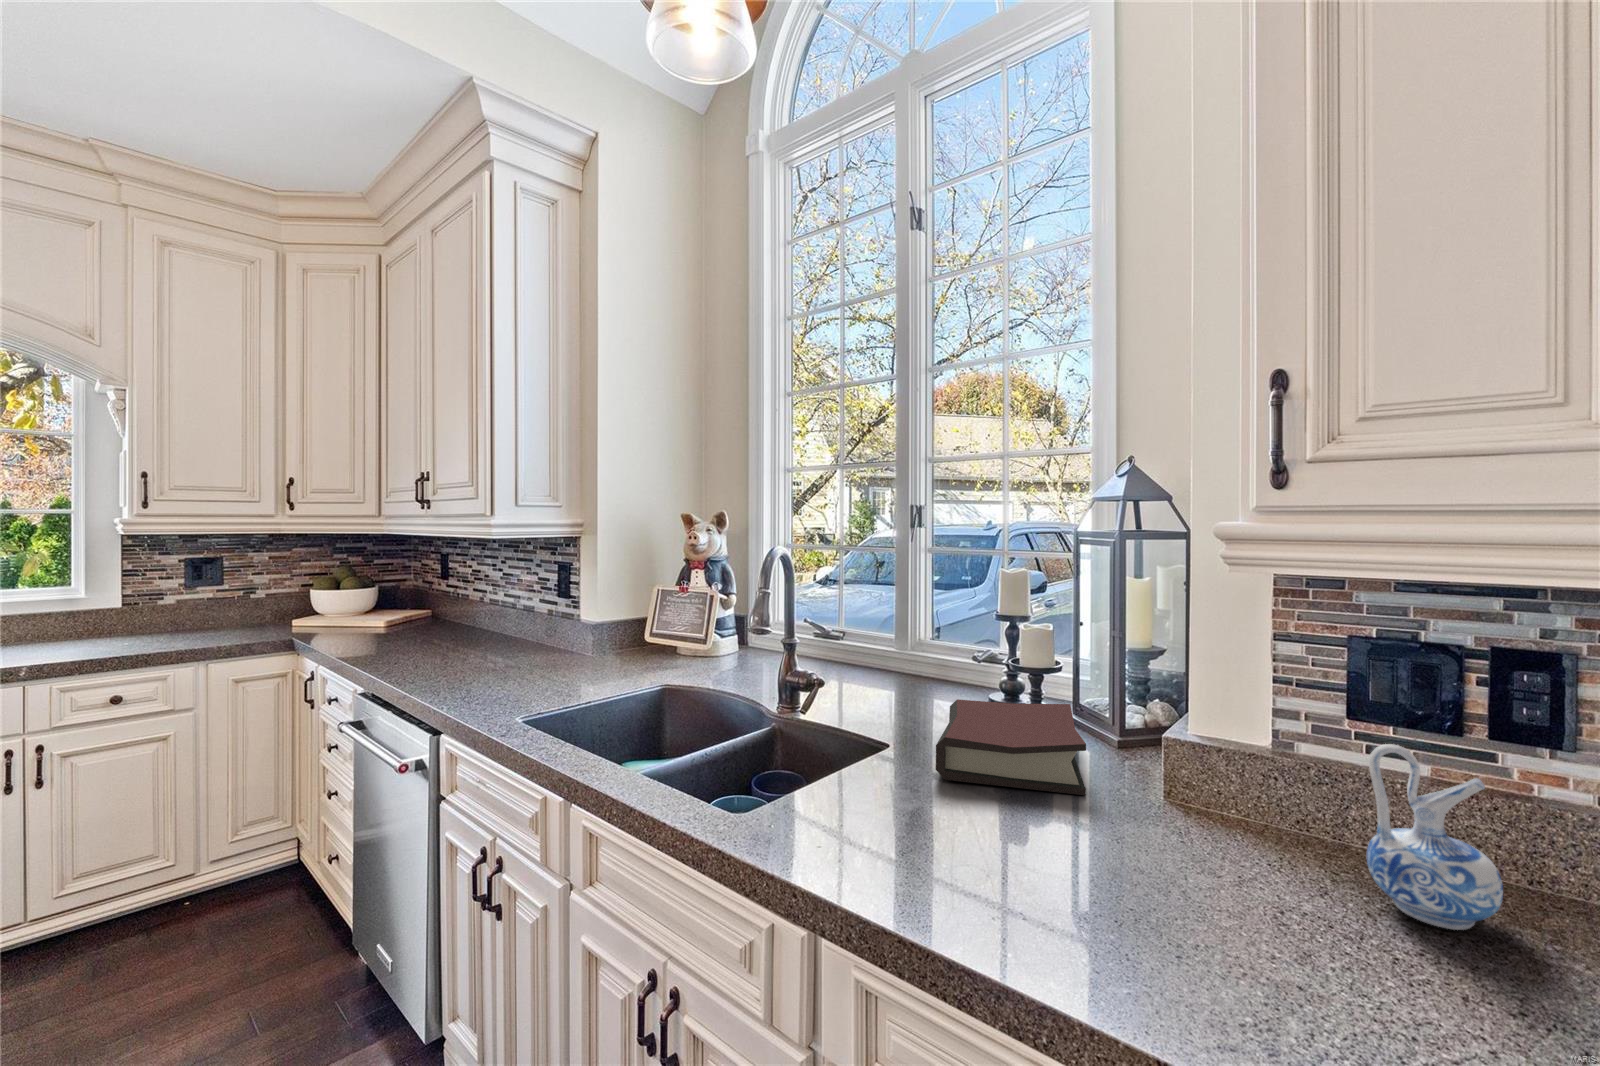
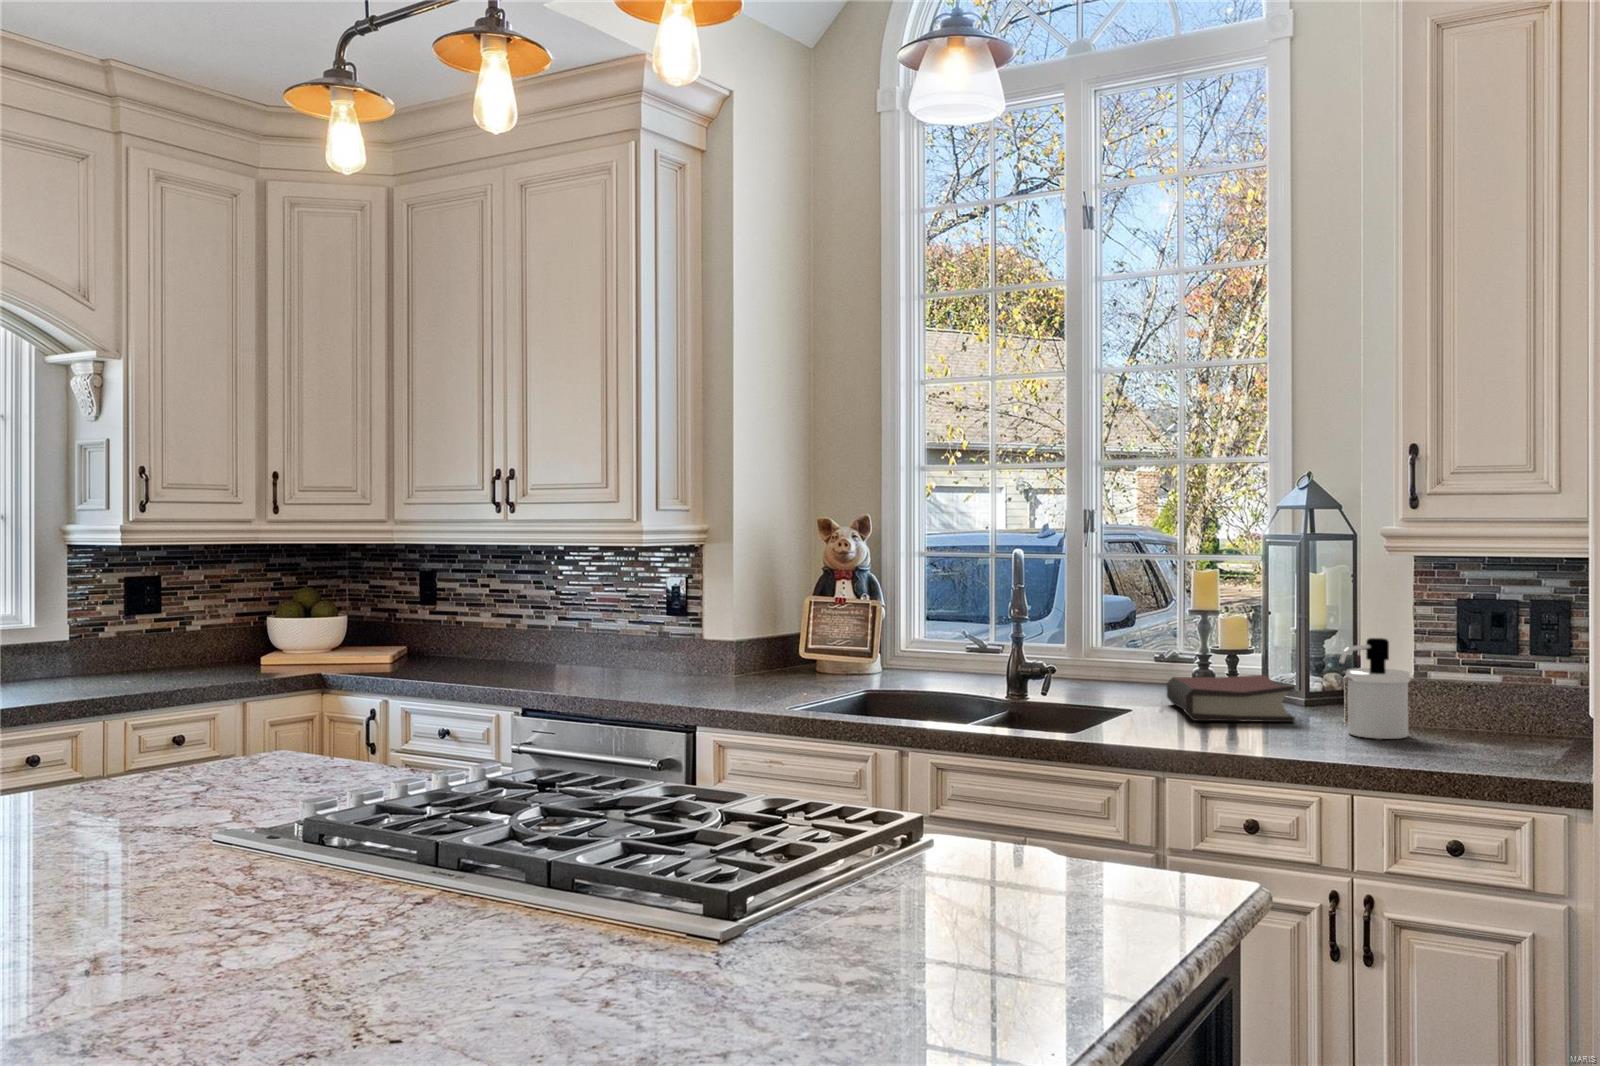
soap dispenser: none [1133,697,1264,875] -> present [1339,638,1410,739]
ceramic pitcher: present [1367,744,1503,930] -> none [1464,651,1525,744]

